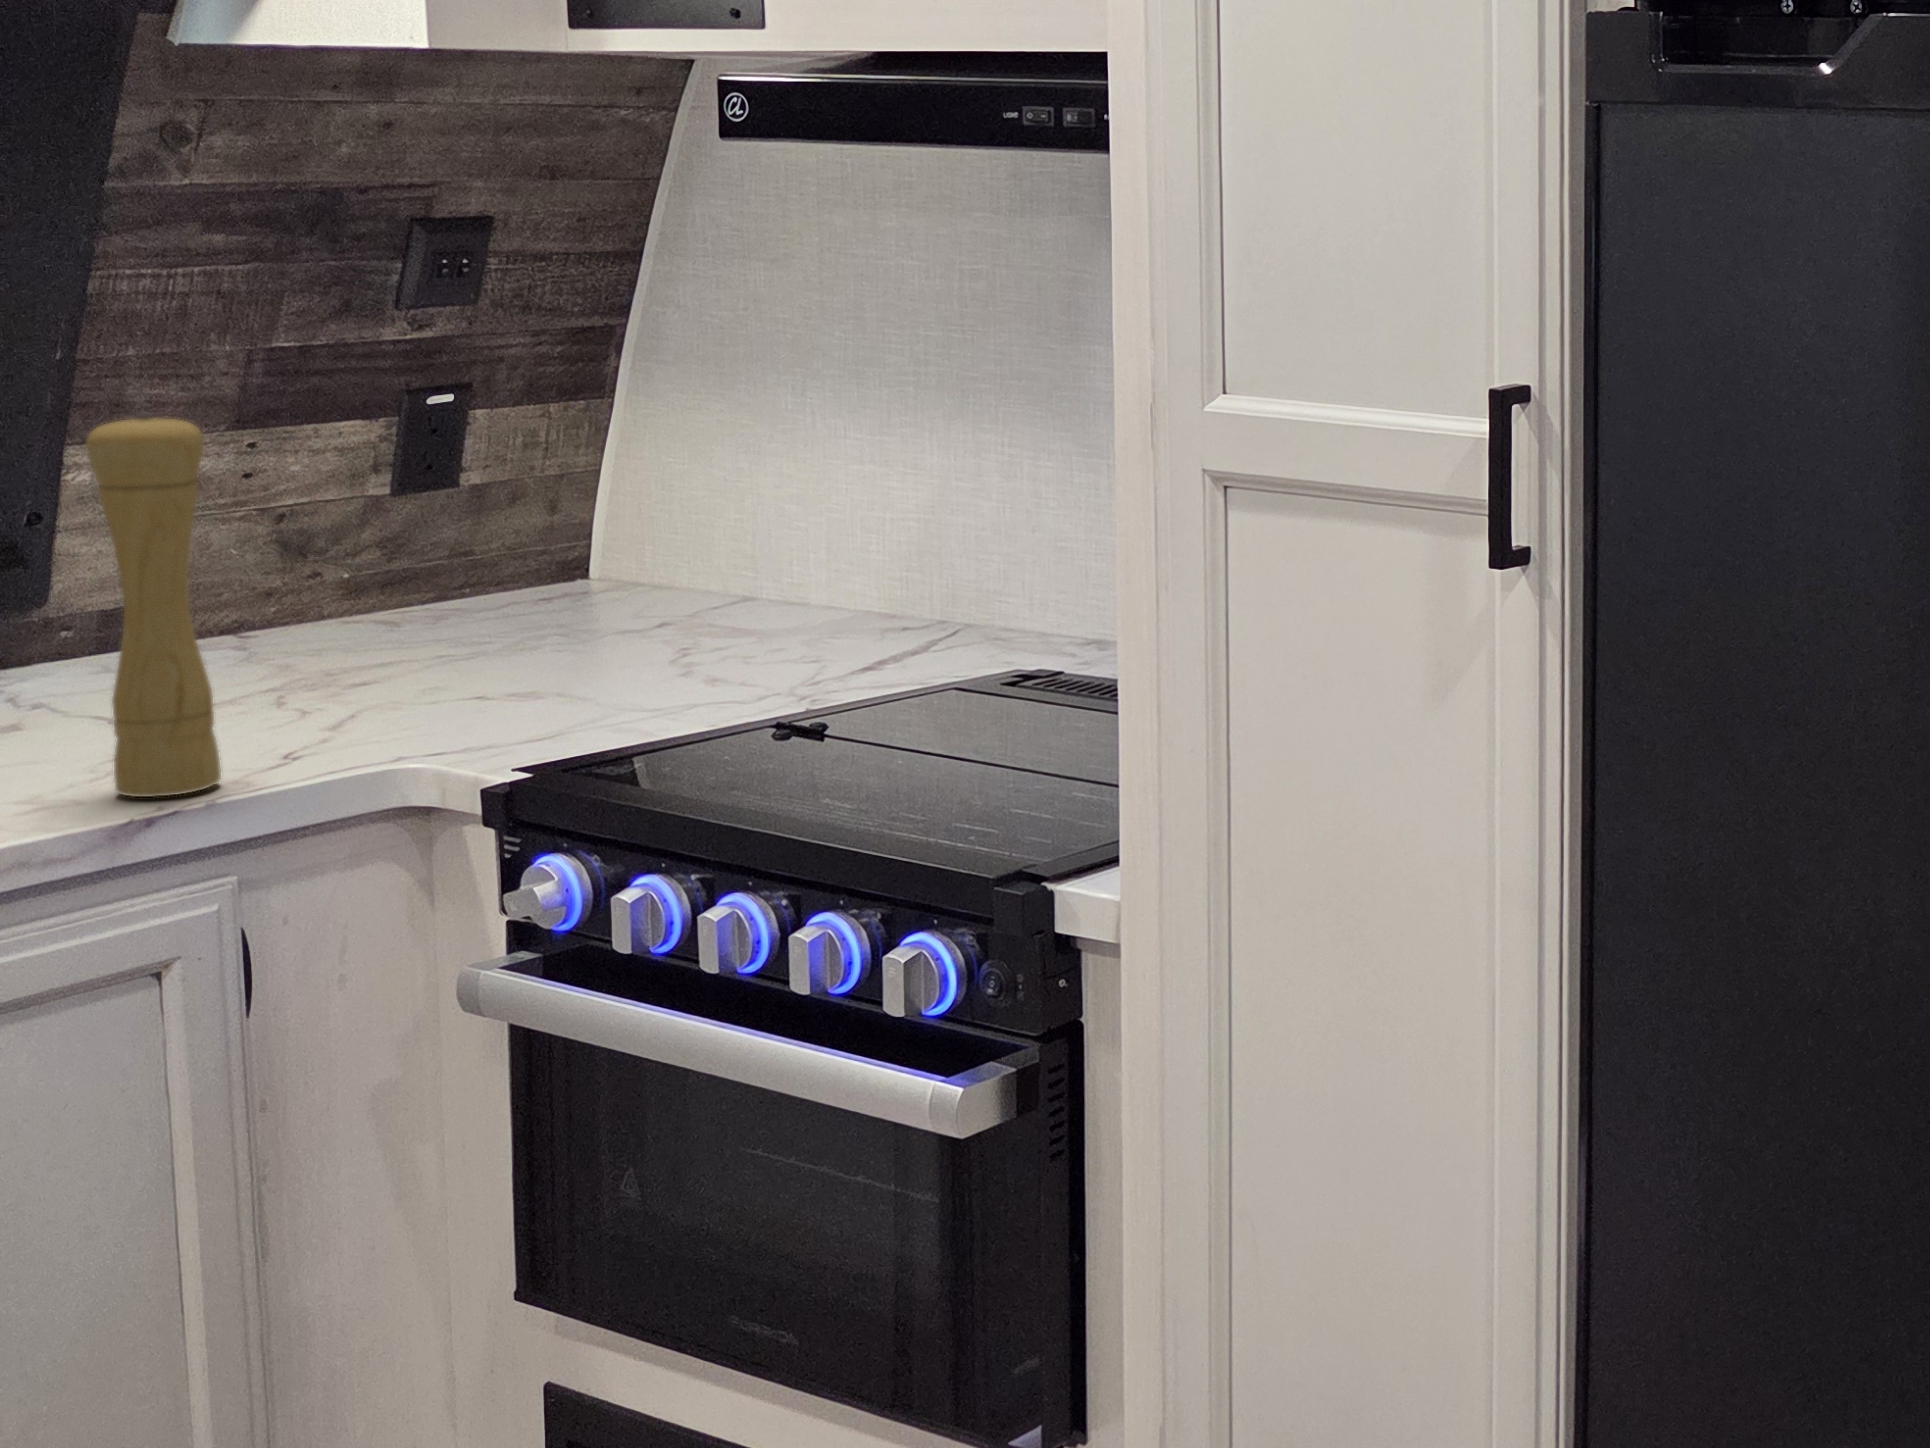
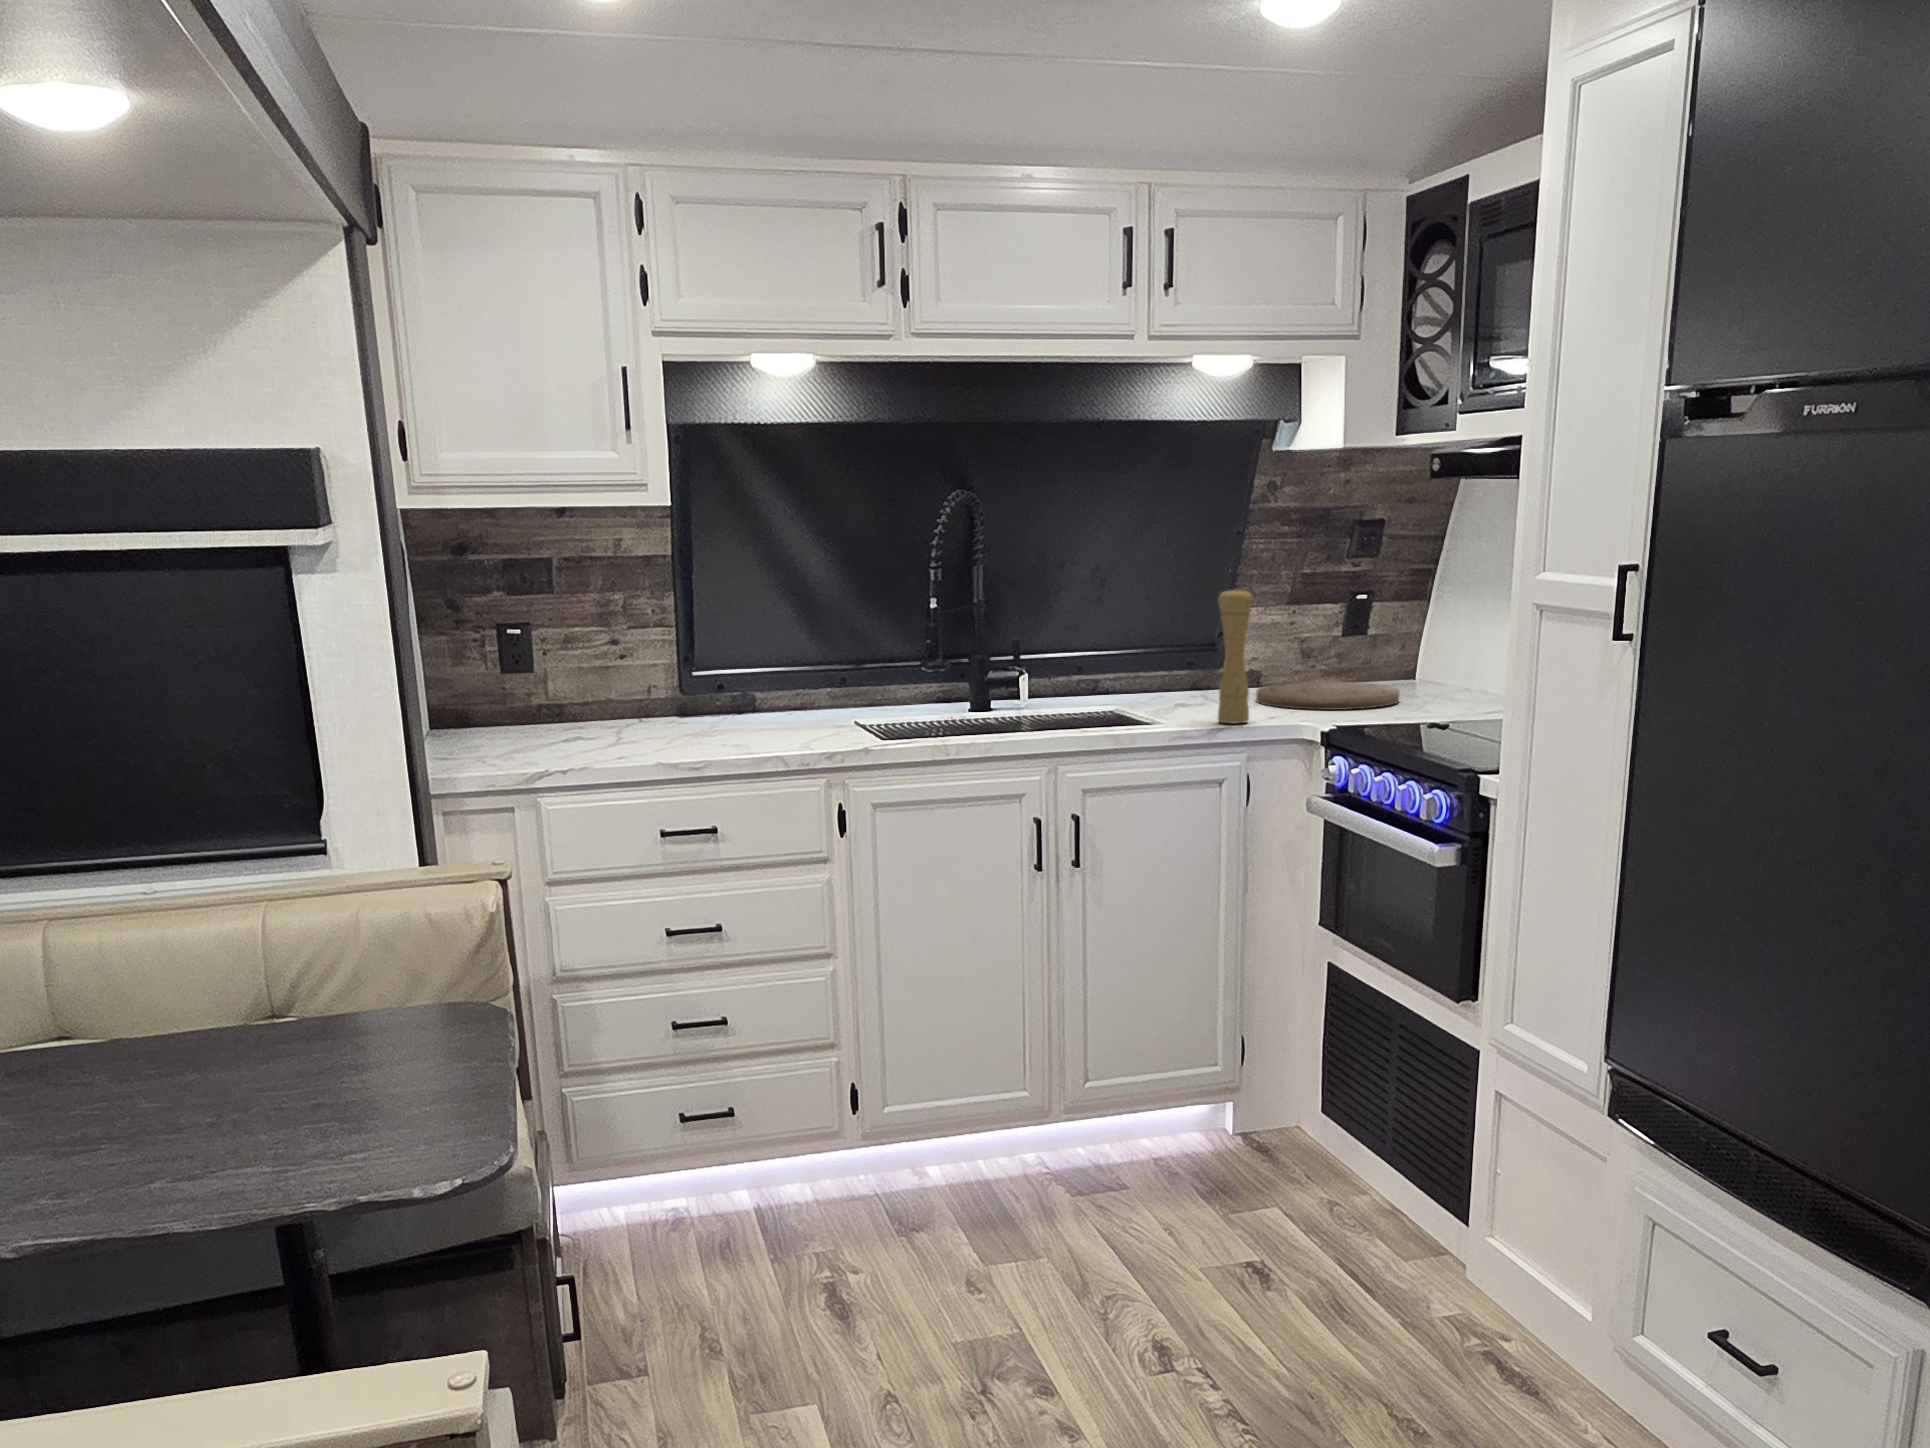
cutting board: none [183,615,608,714] -> present [1256,682,1400,710]

